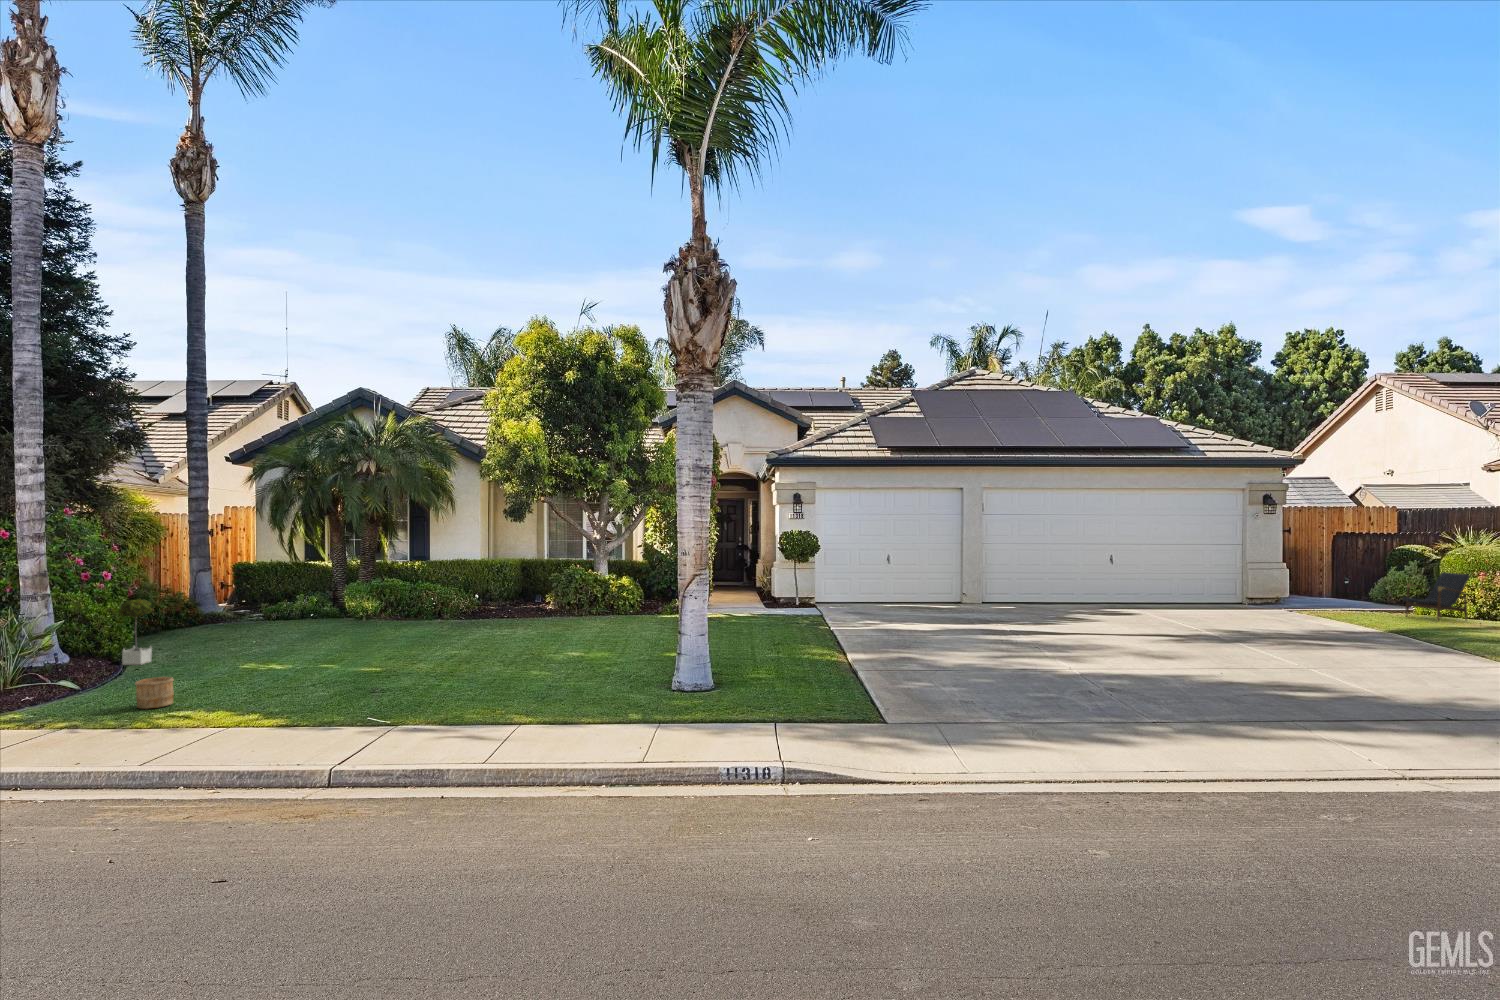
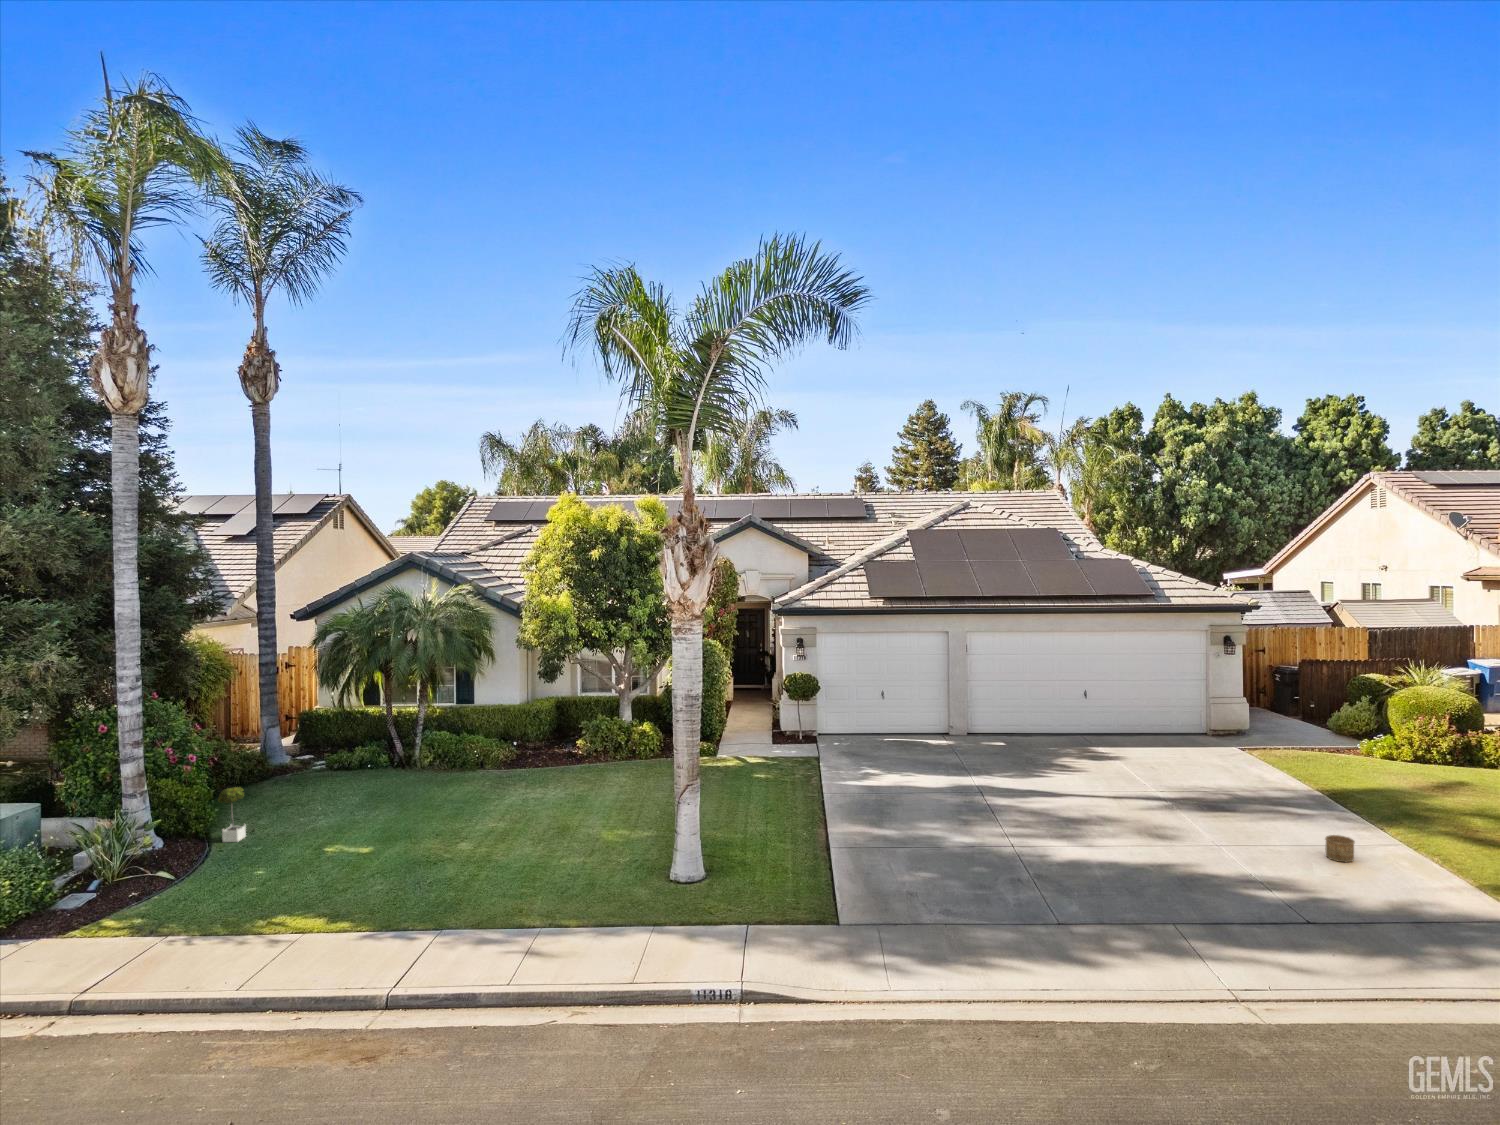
lounge chair: present [1403,572,1469,621] -> none [1360,711,1421,761]
wooden bucket: present [135,677,174,709] -> present [1325,835,1355,862]

